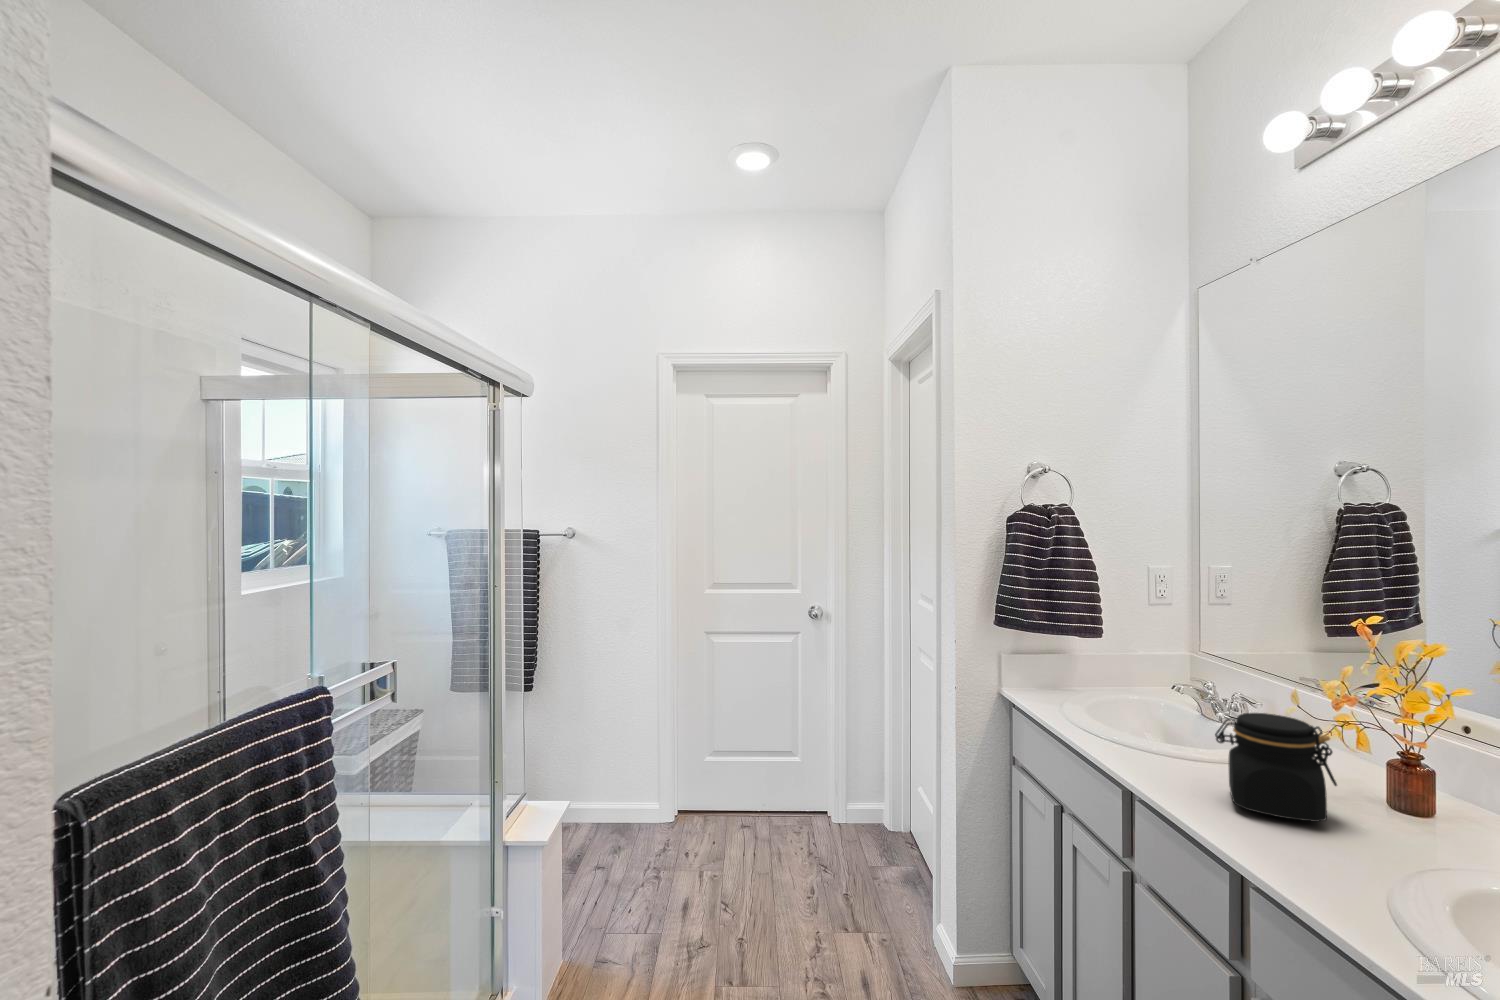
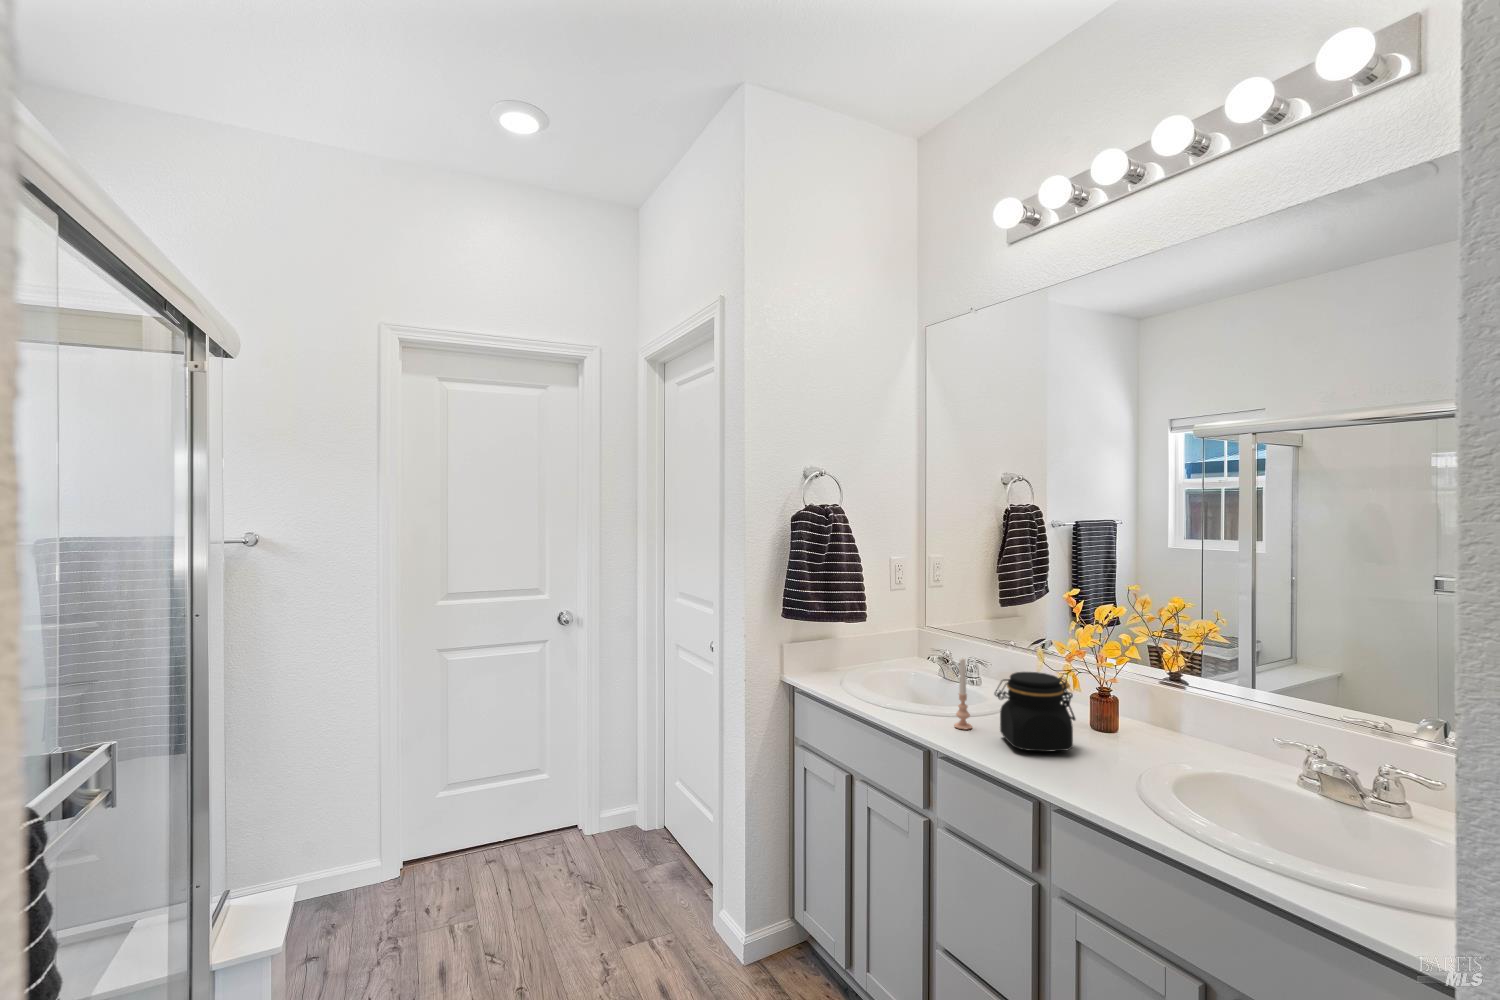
candle: none [1173,687,1198,775] -> present [954,658,972,729]

